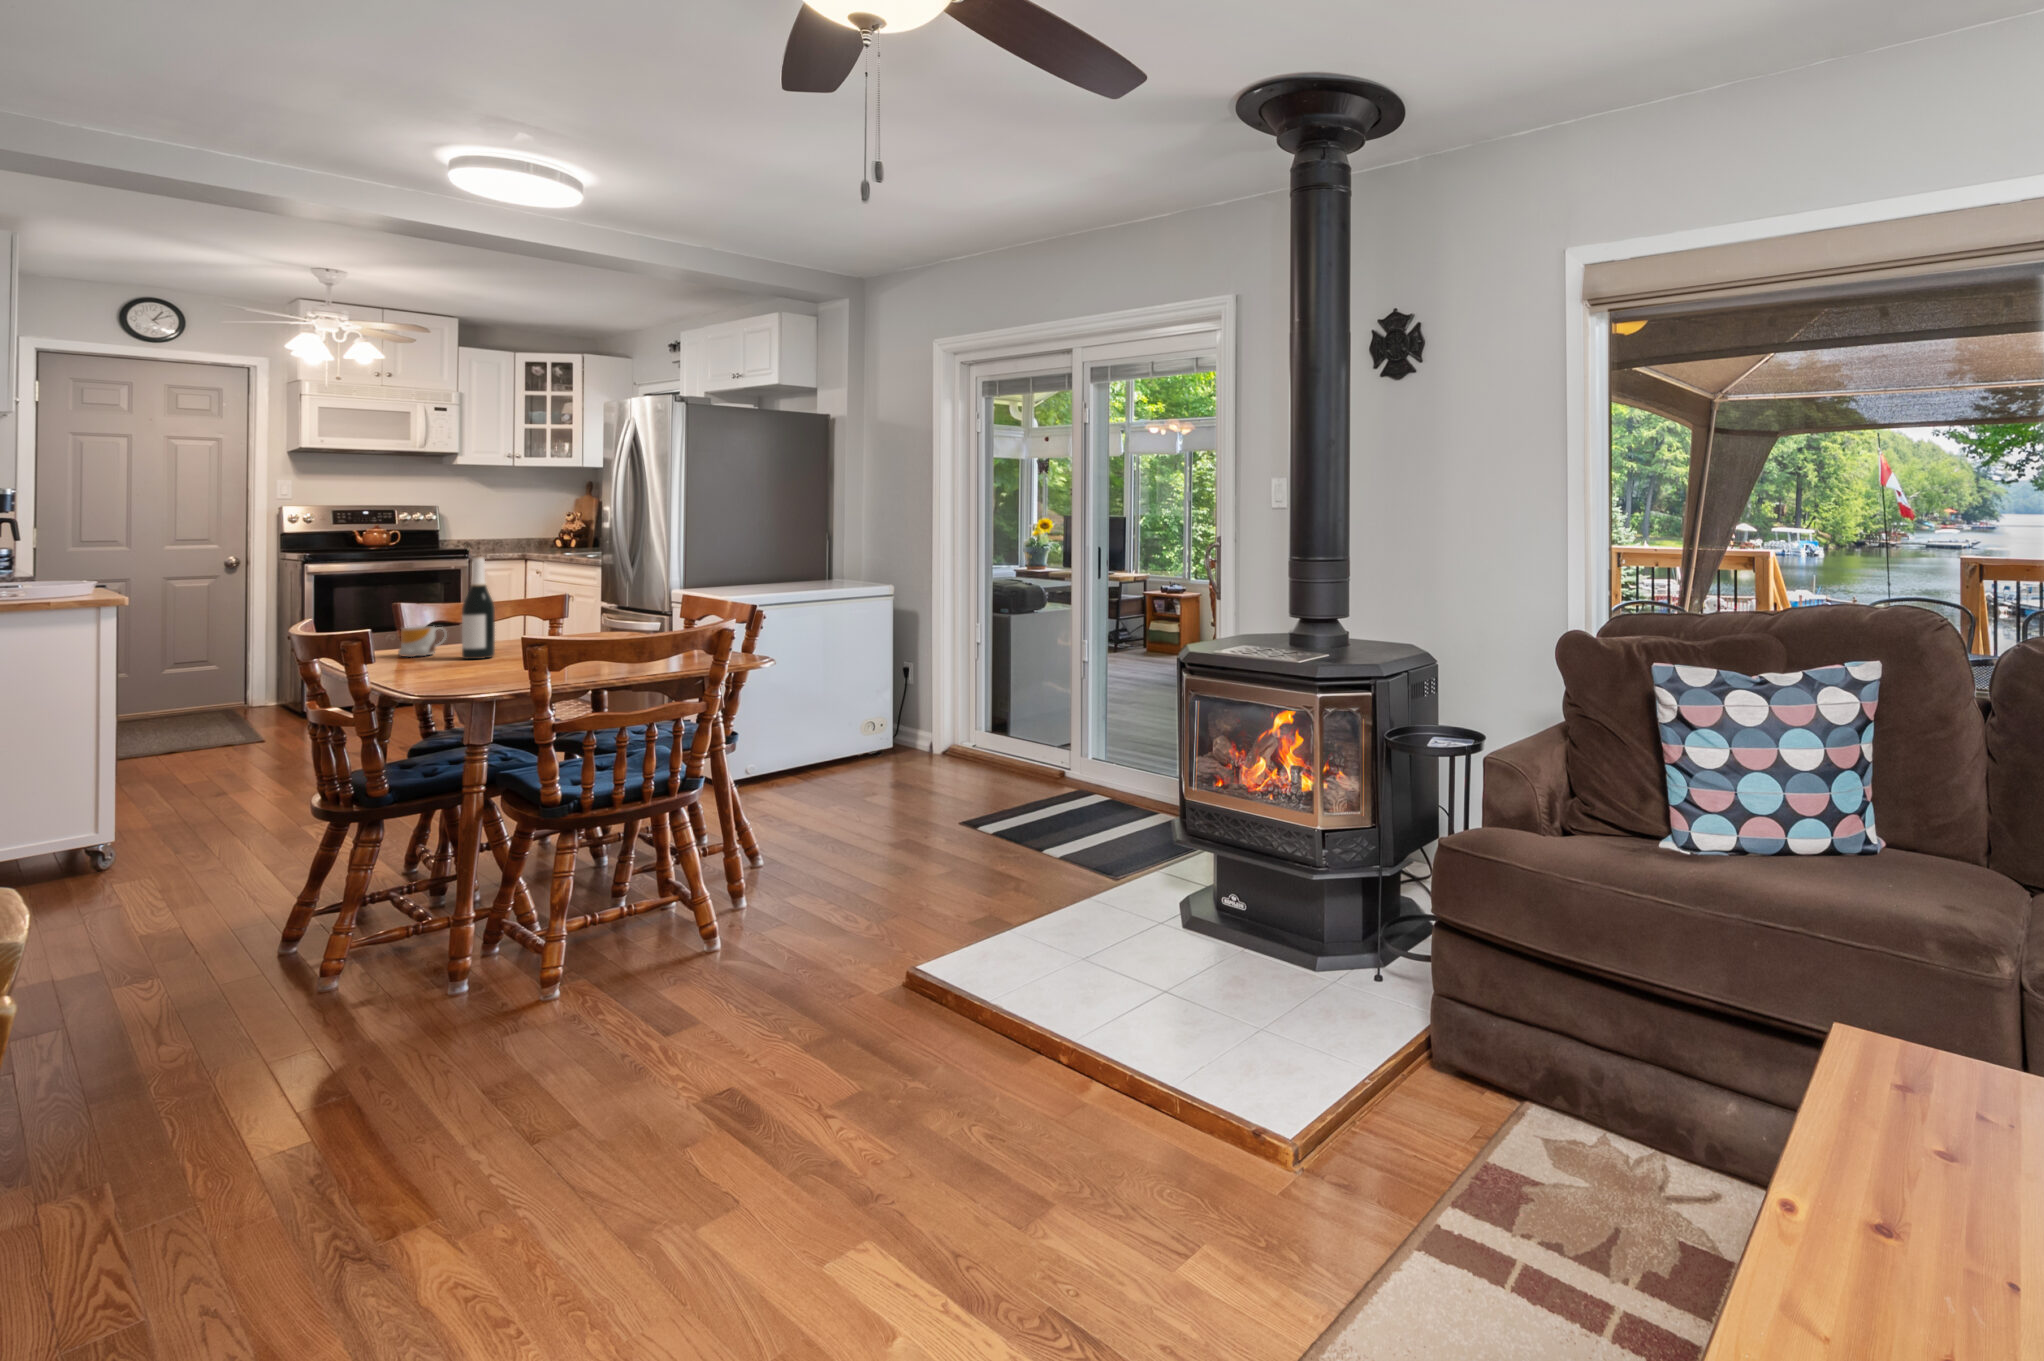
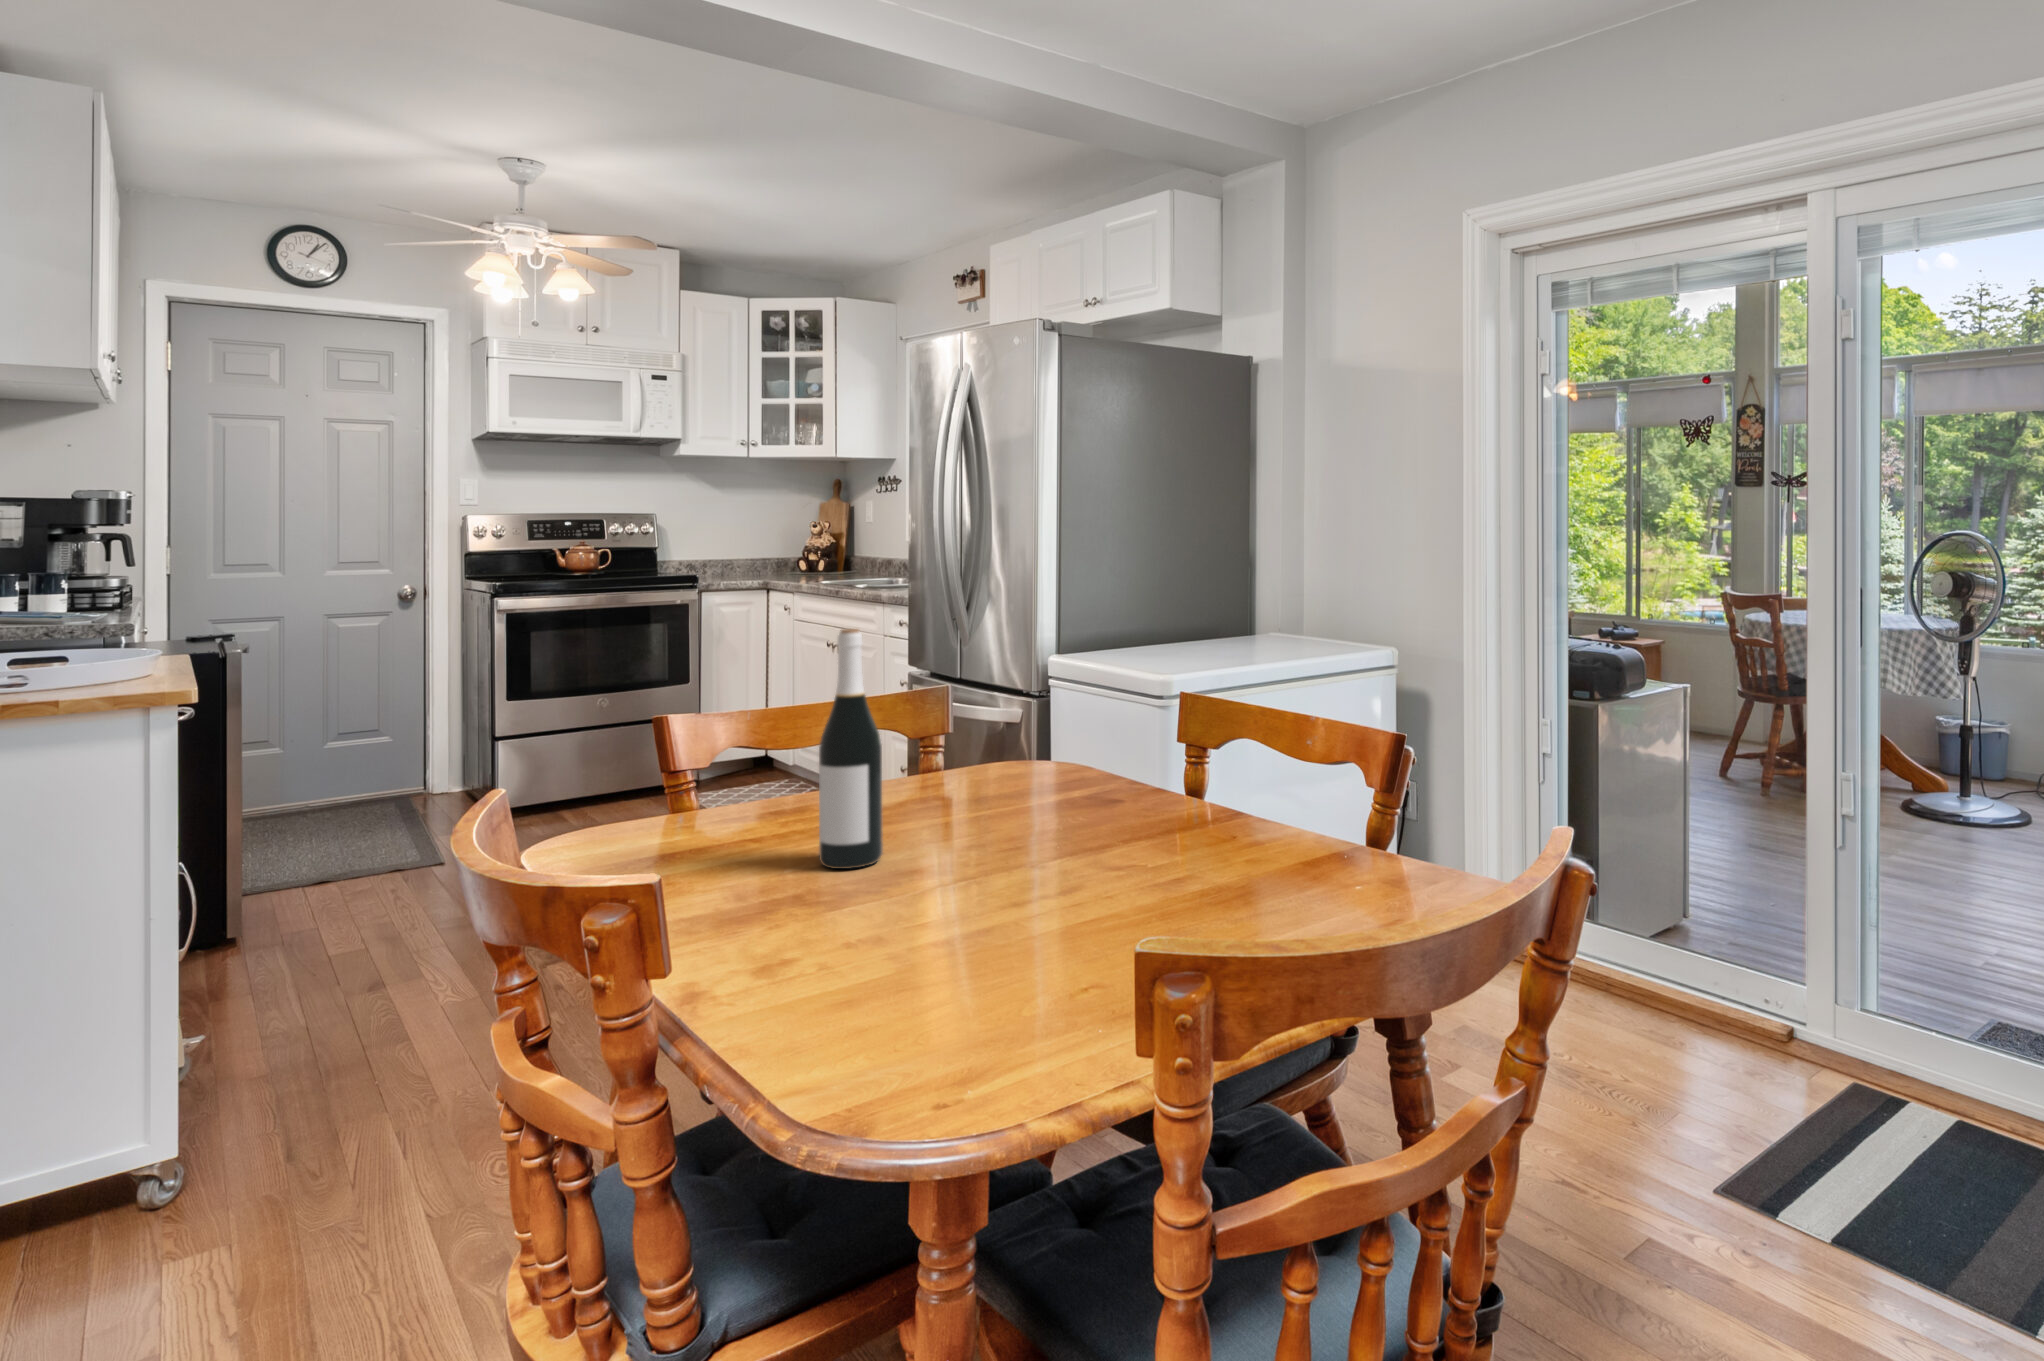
mug: present [398,626,447,657] -> none [688,779,776,853]

